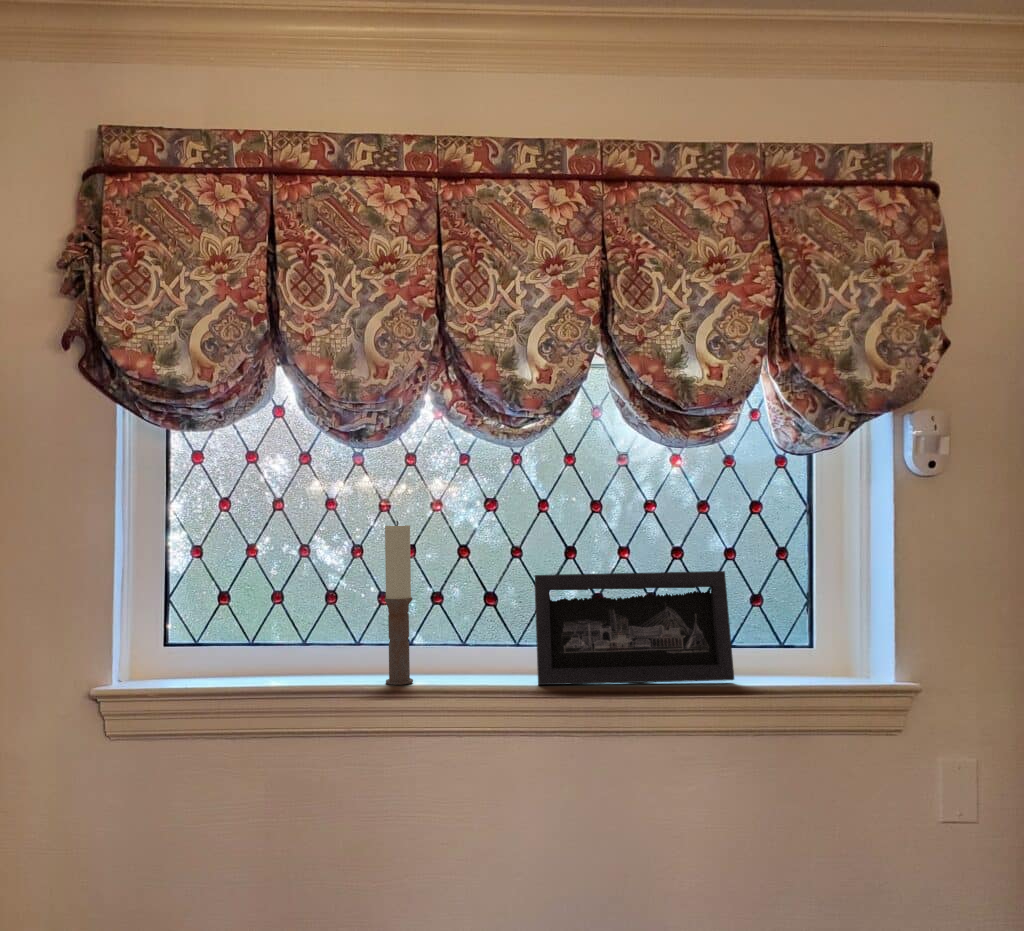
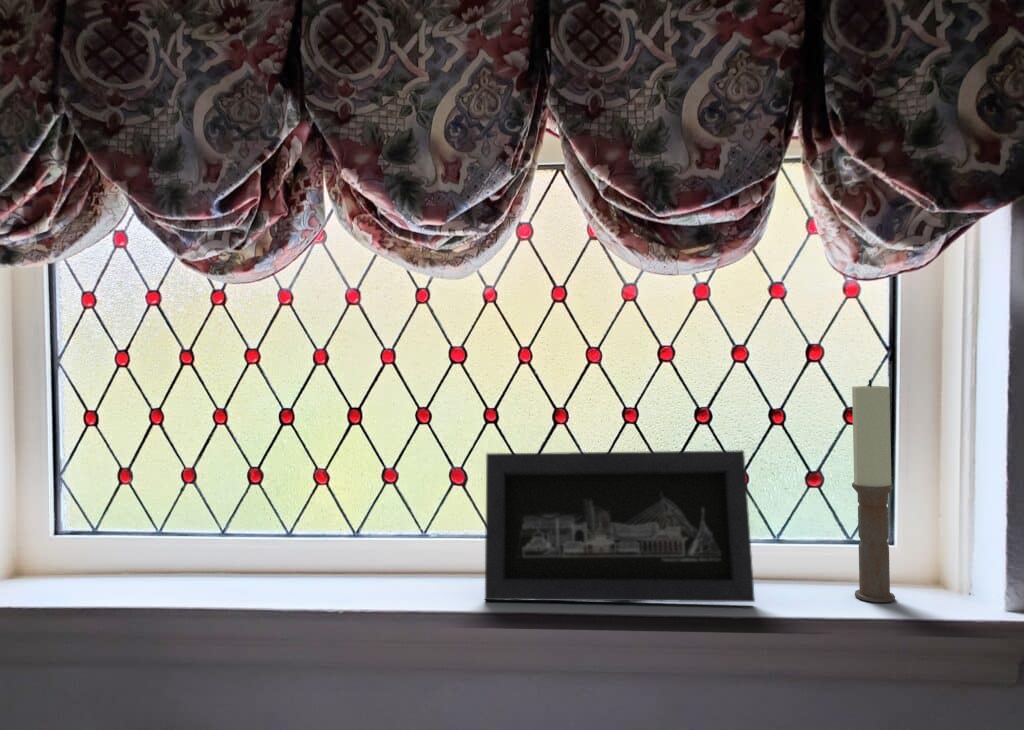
candle: present [384,521,413,685] -> present [852,380,895,602]

